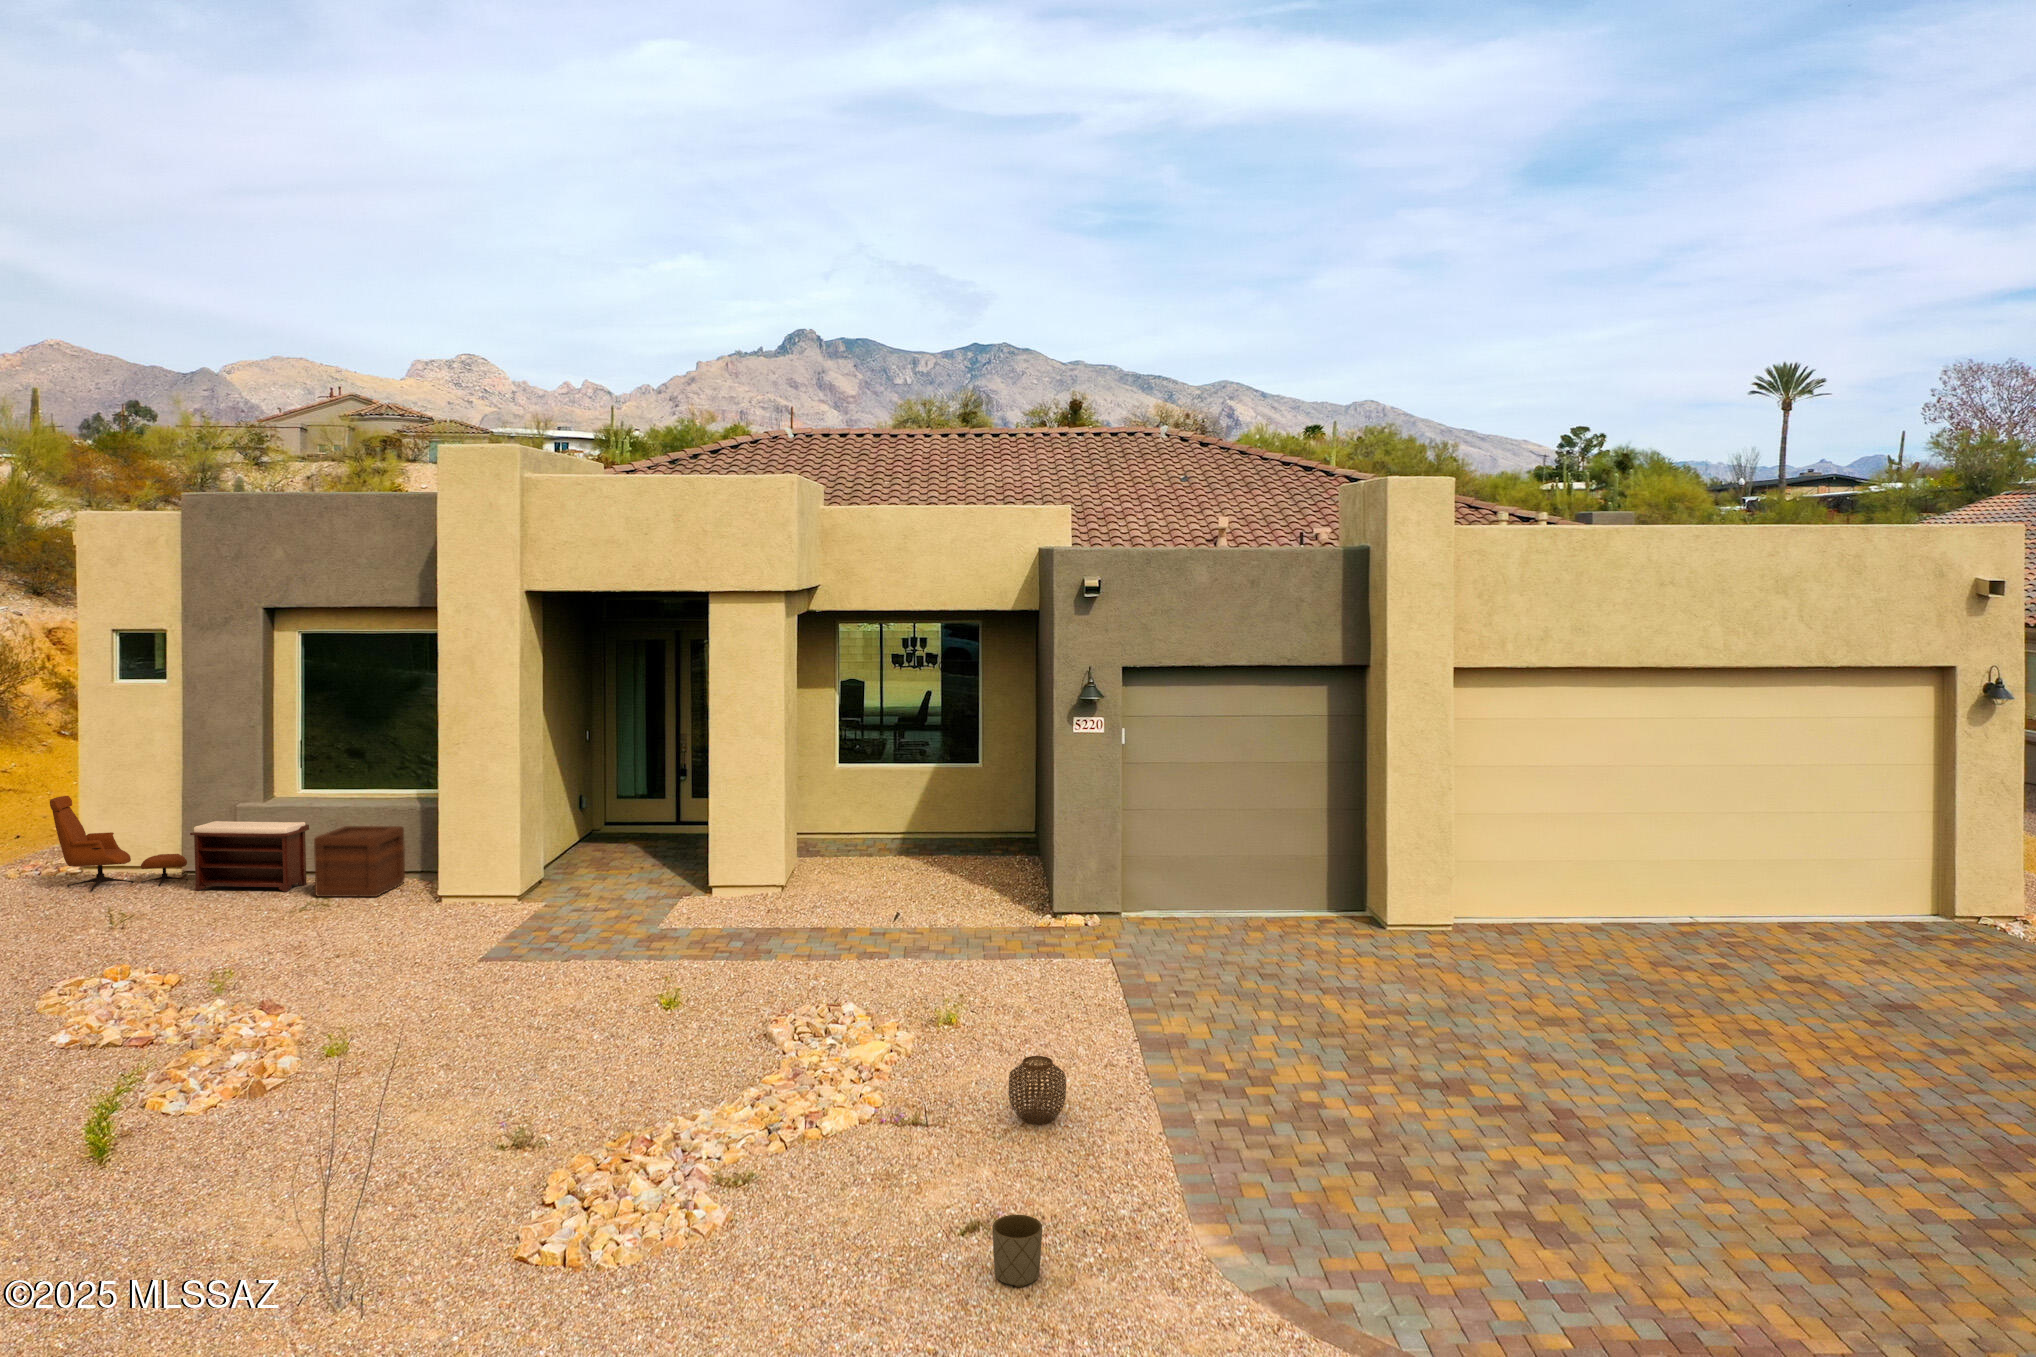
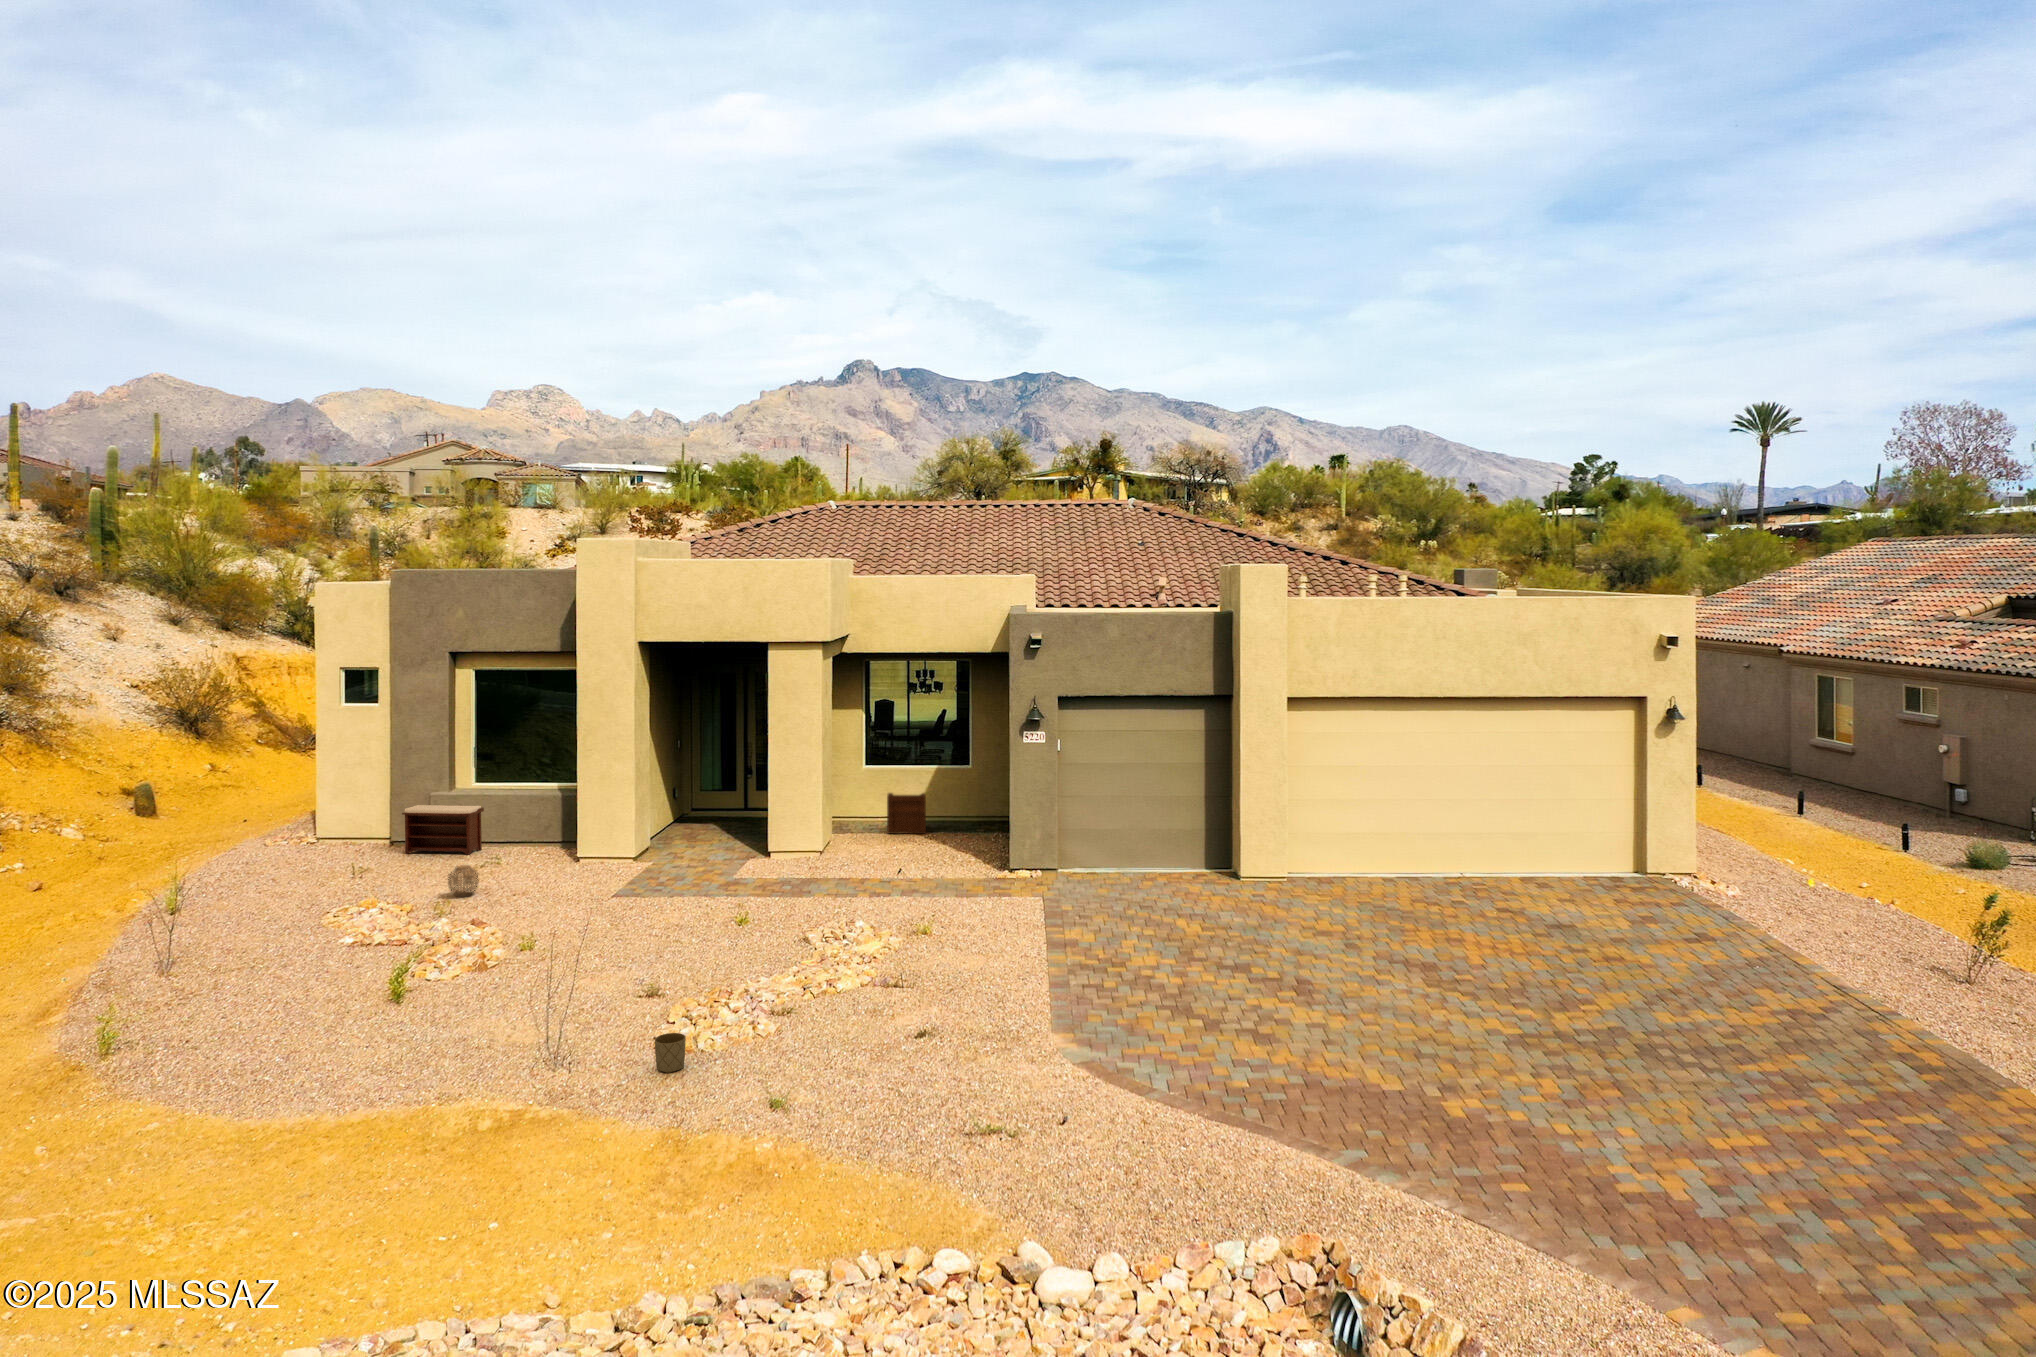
lounge chair: present [50,796,188,891] -> none [305,787,398,854]
wooden crate: present [314,826,405,897] -> present [887,793,926,834]
woven basket: present [1009,1056,1066,1125] -> present [448,865,479,897]
planter: present [993,1215,1042,1287] -> present [655,1033,686,1073]

